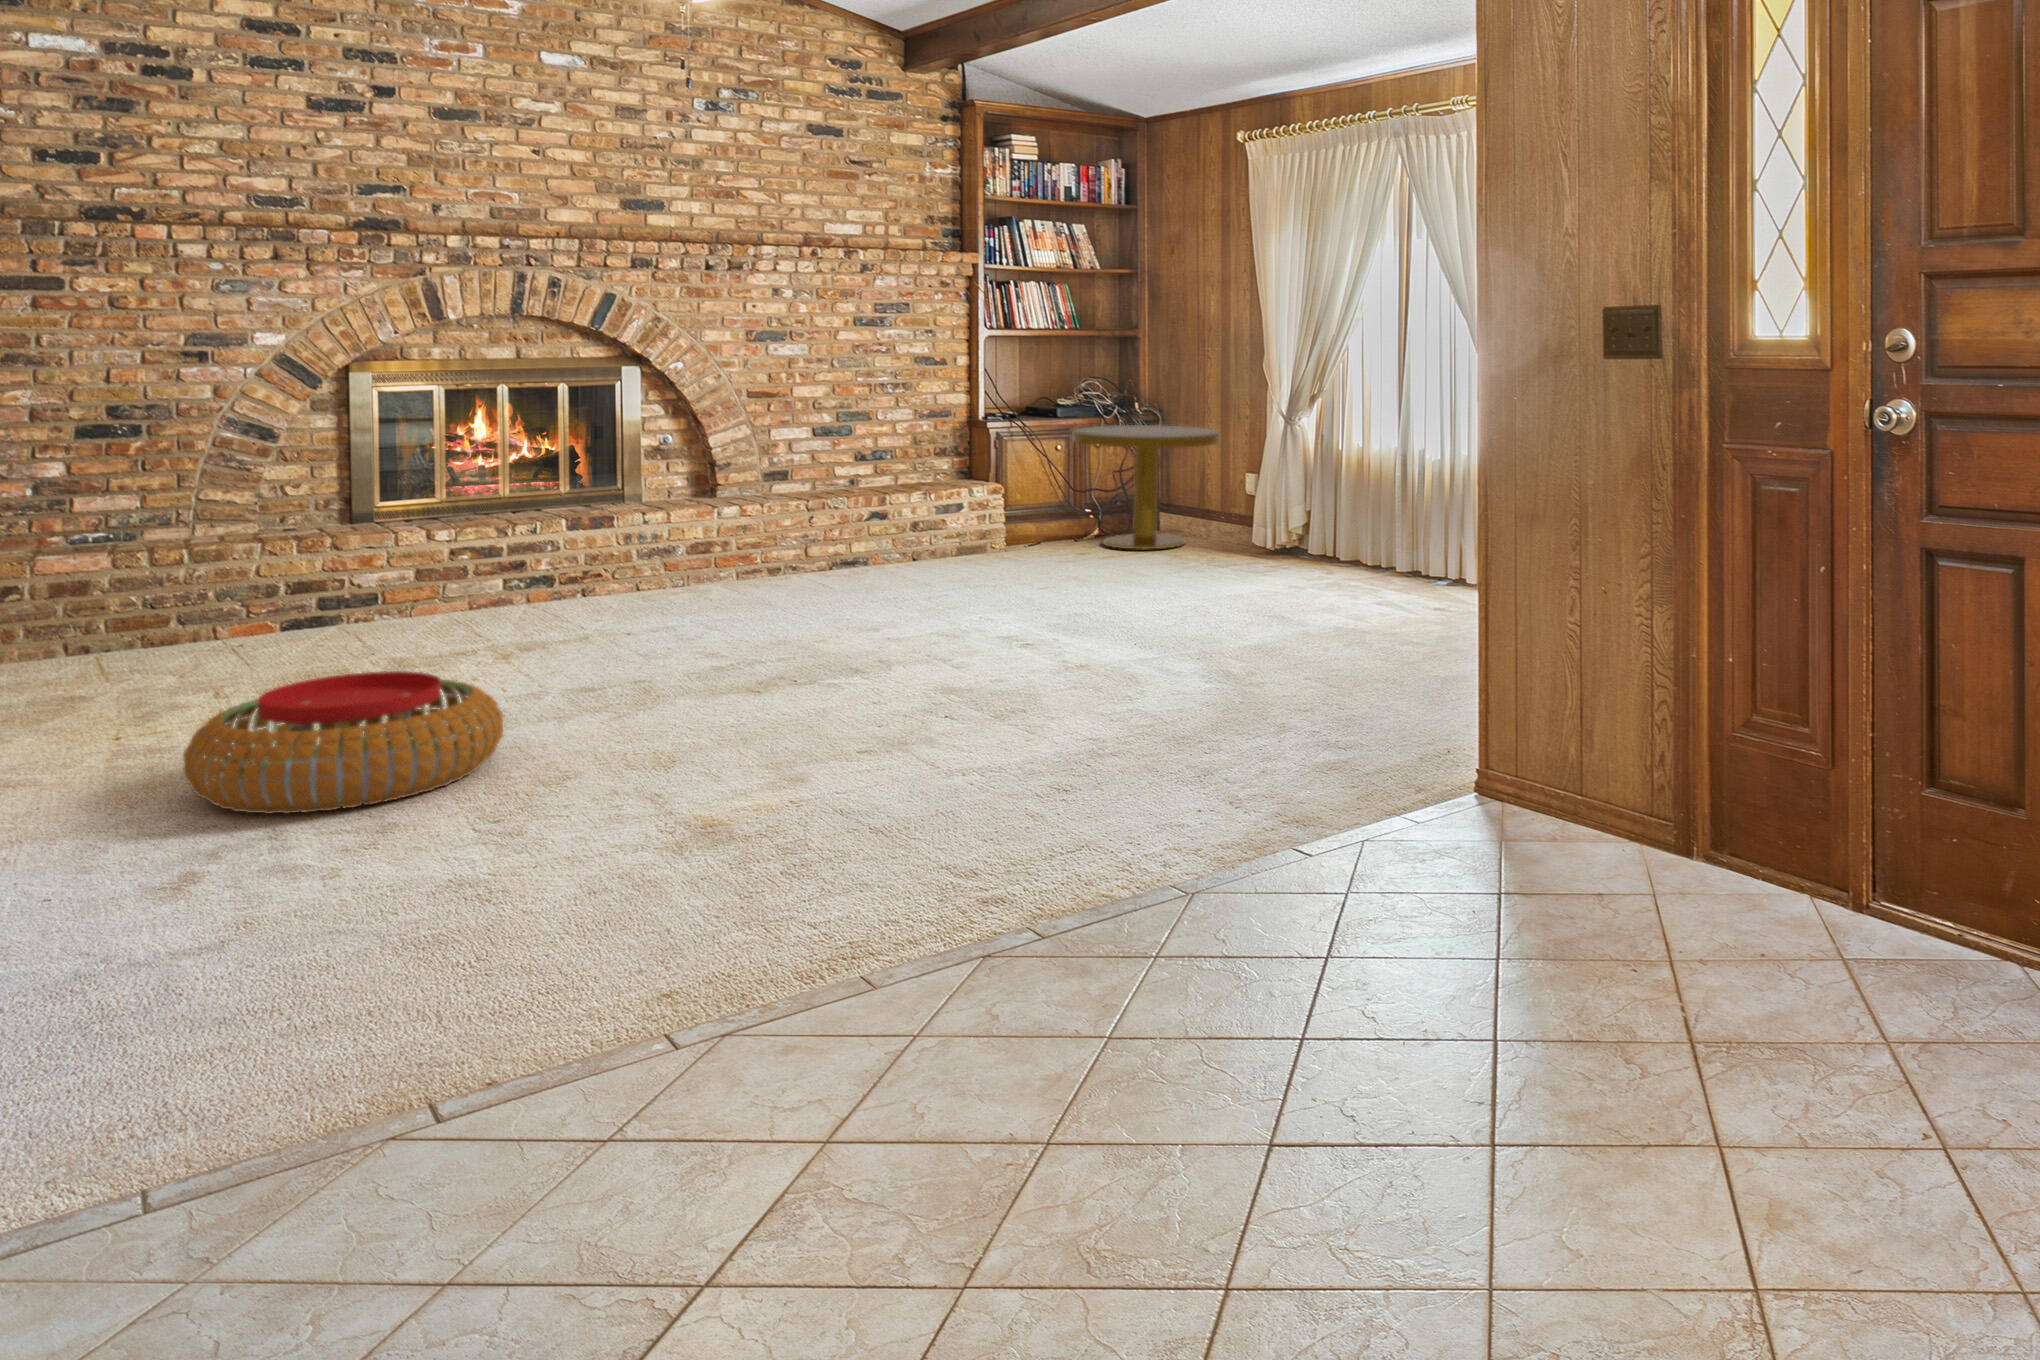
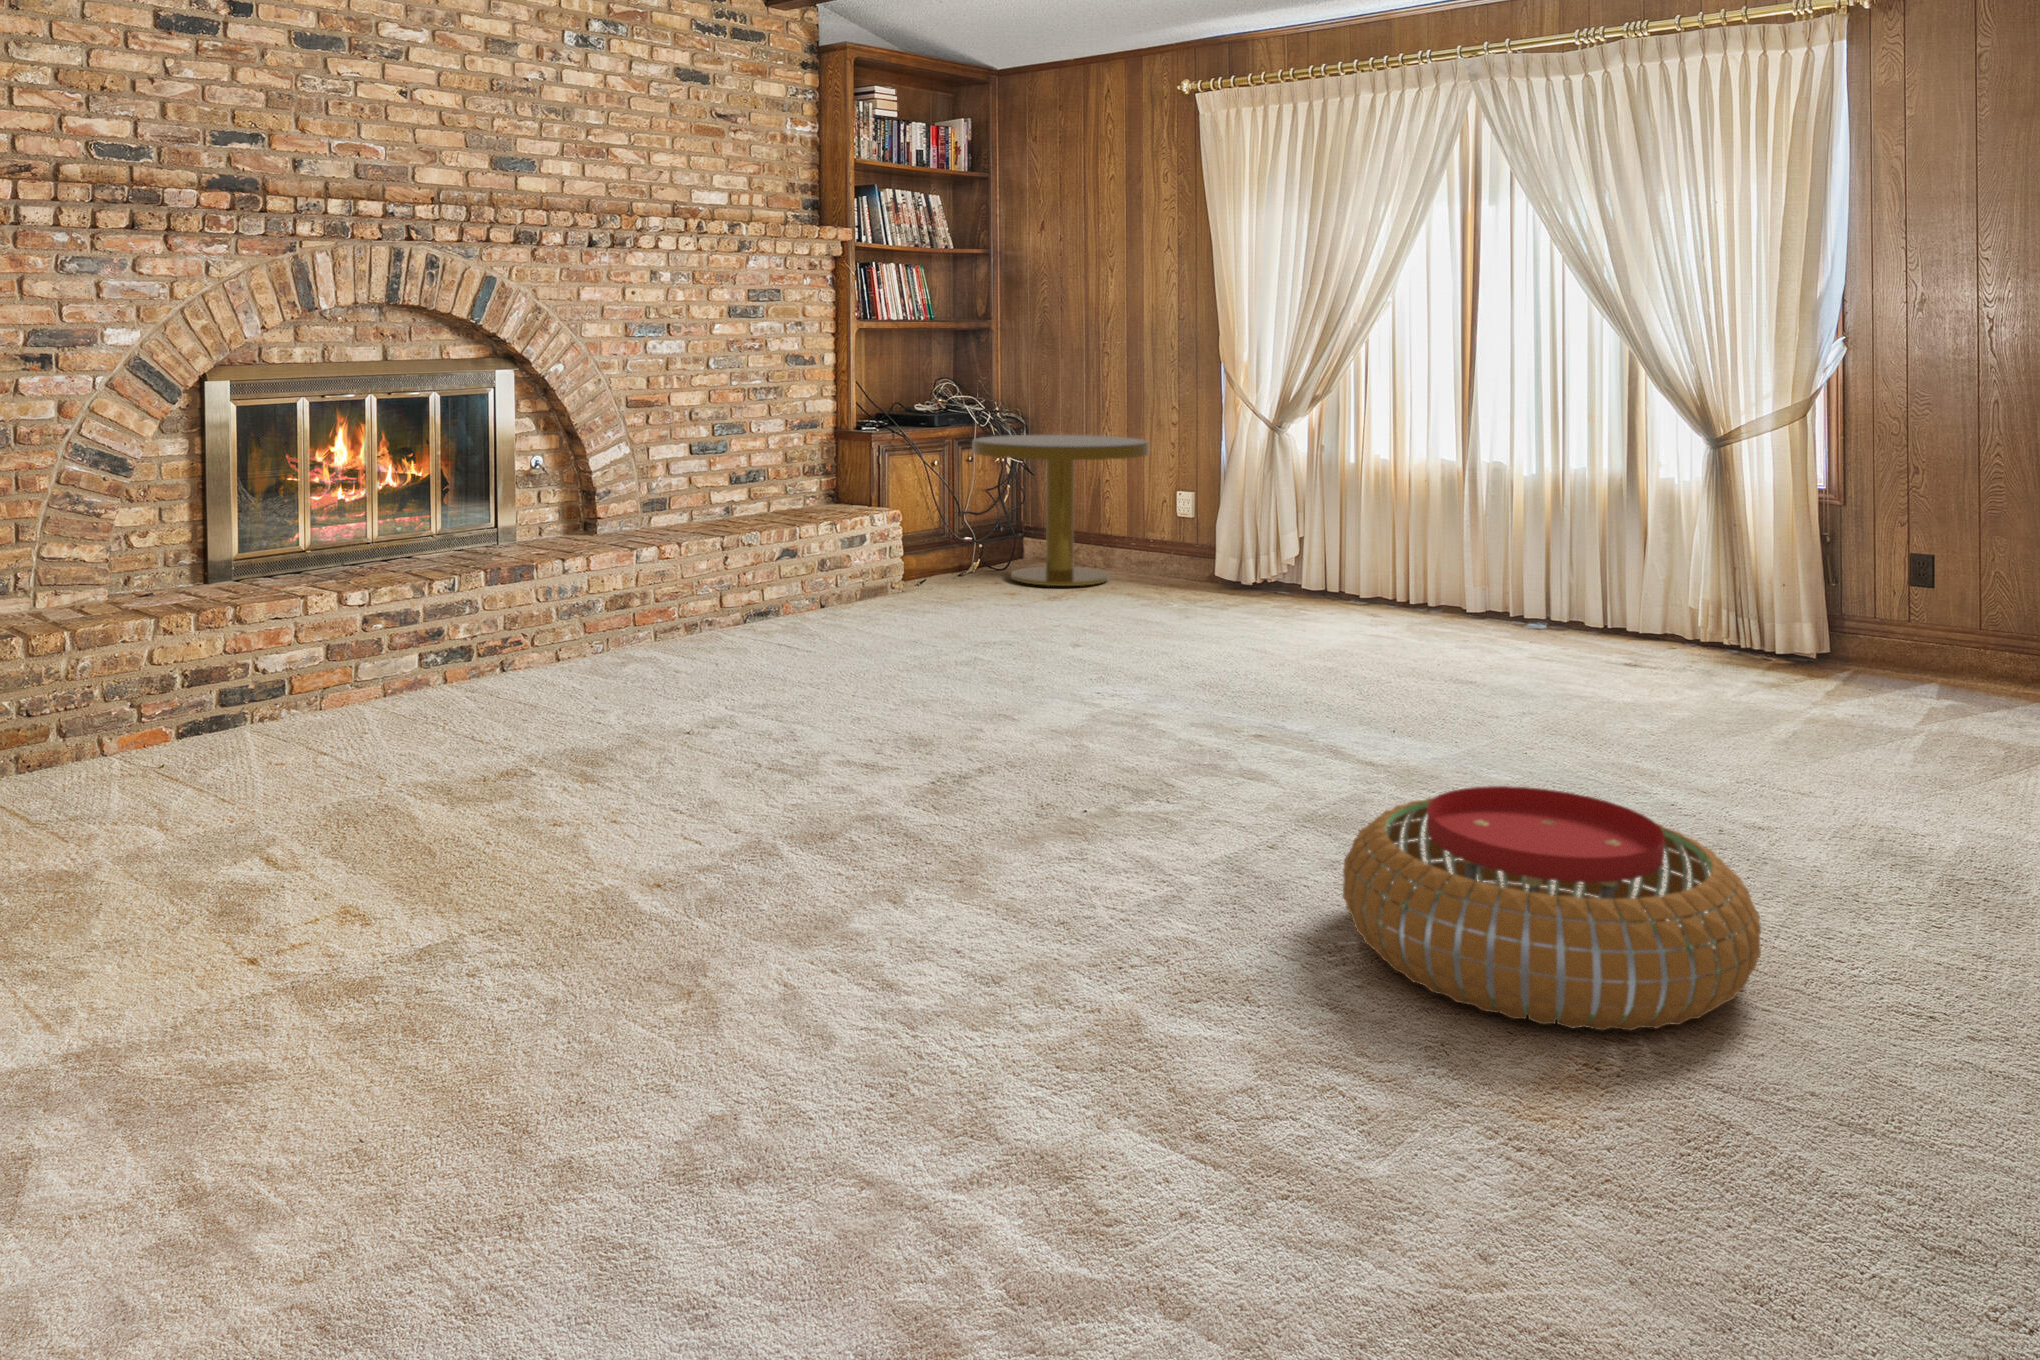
pouf: present [183,671,503,814] -> present [1343,786,1761,1030]

